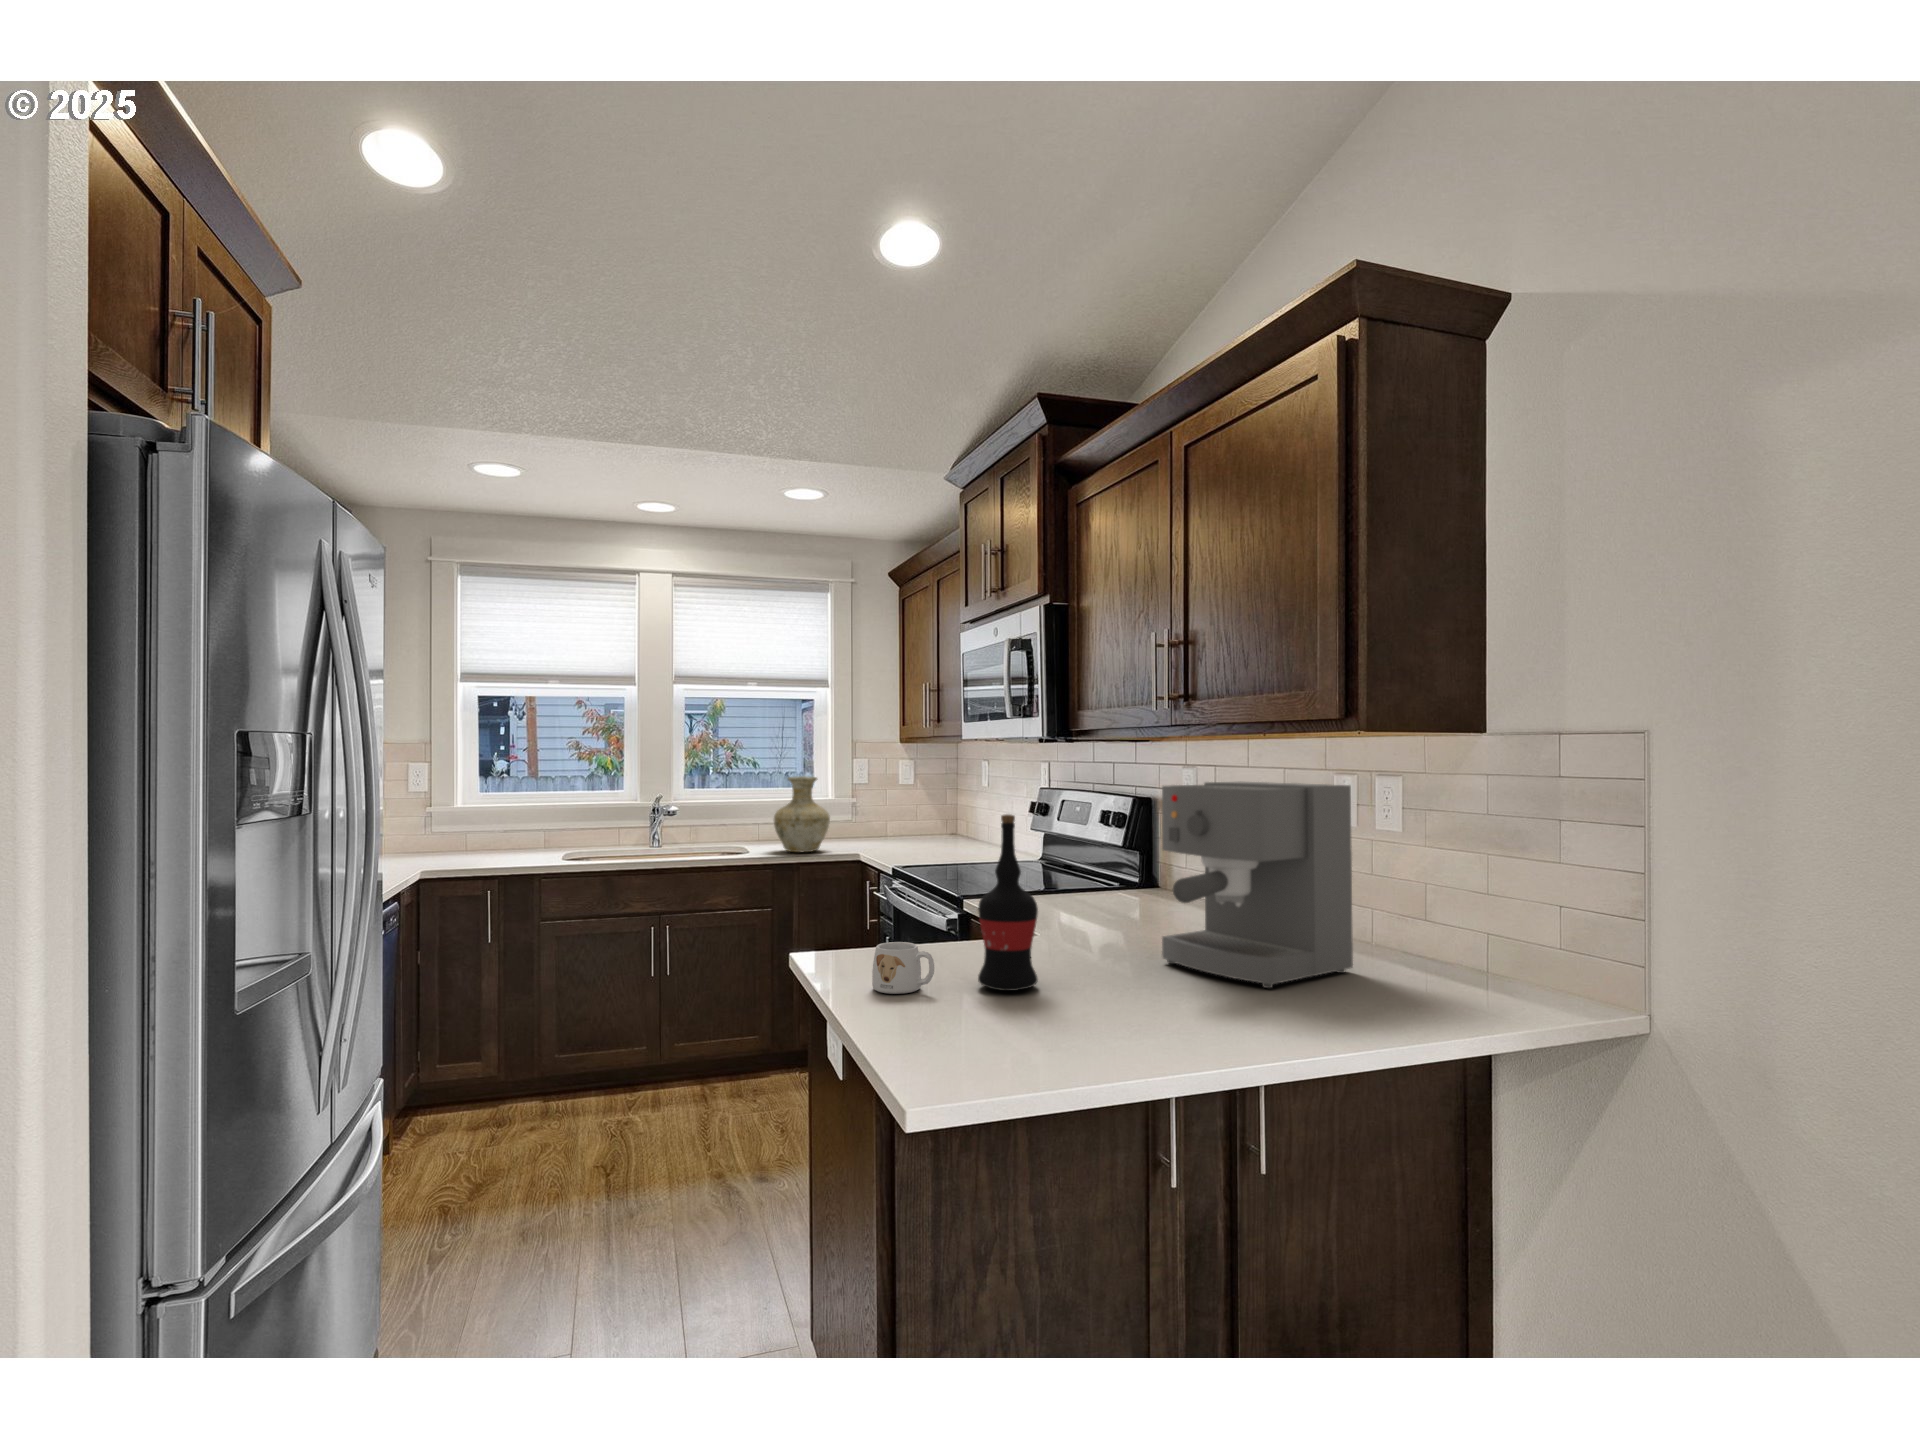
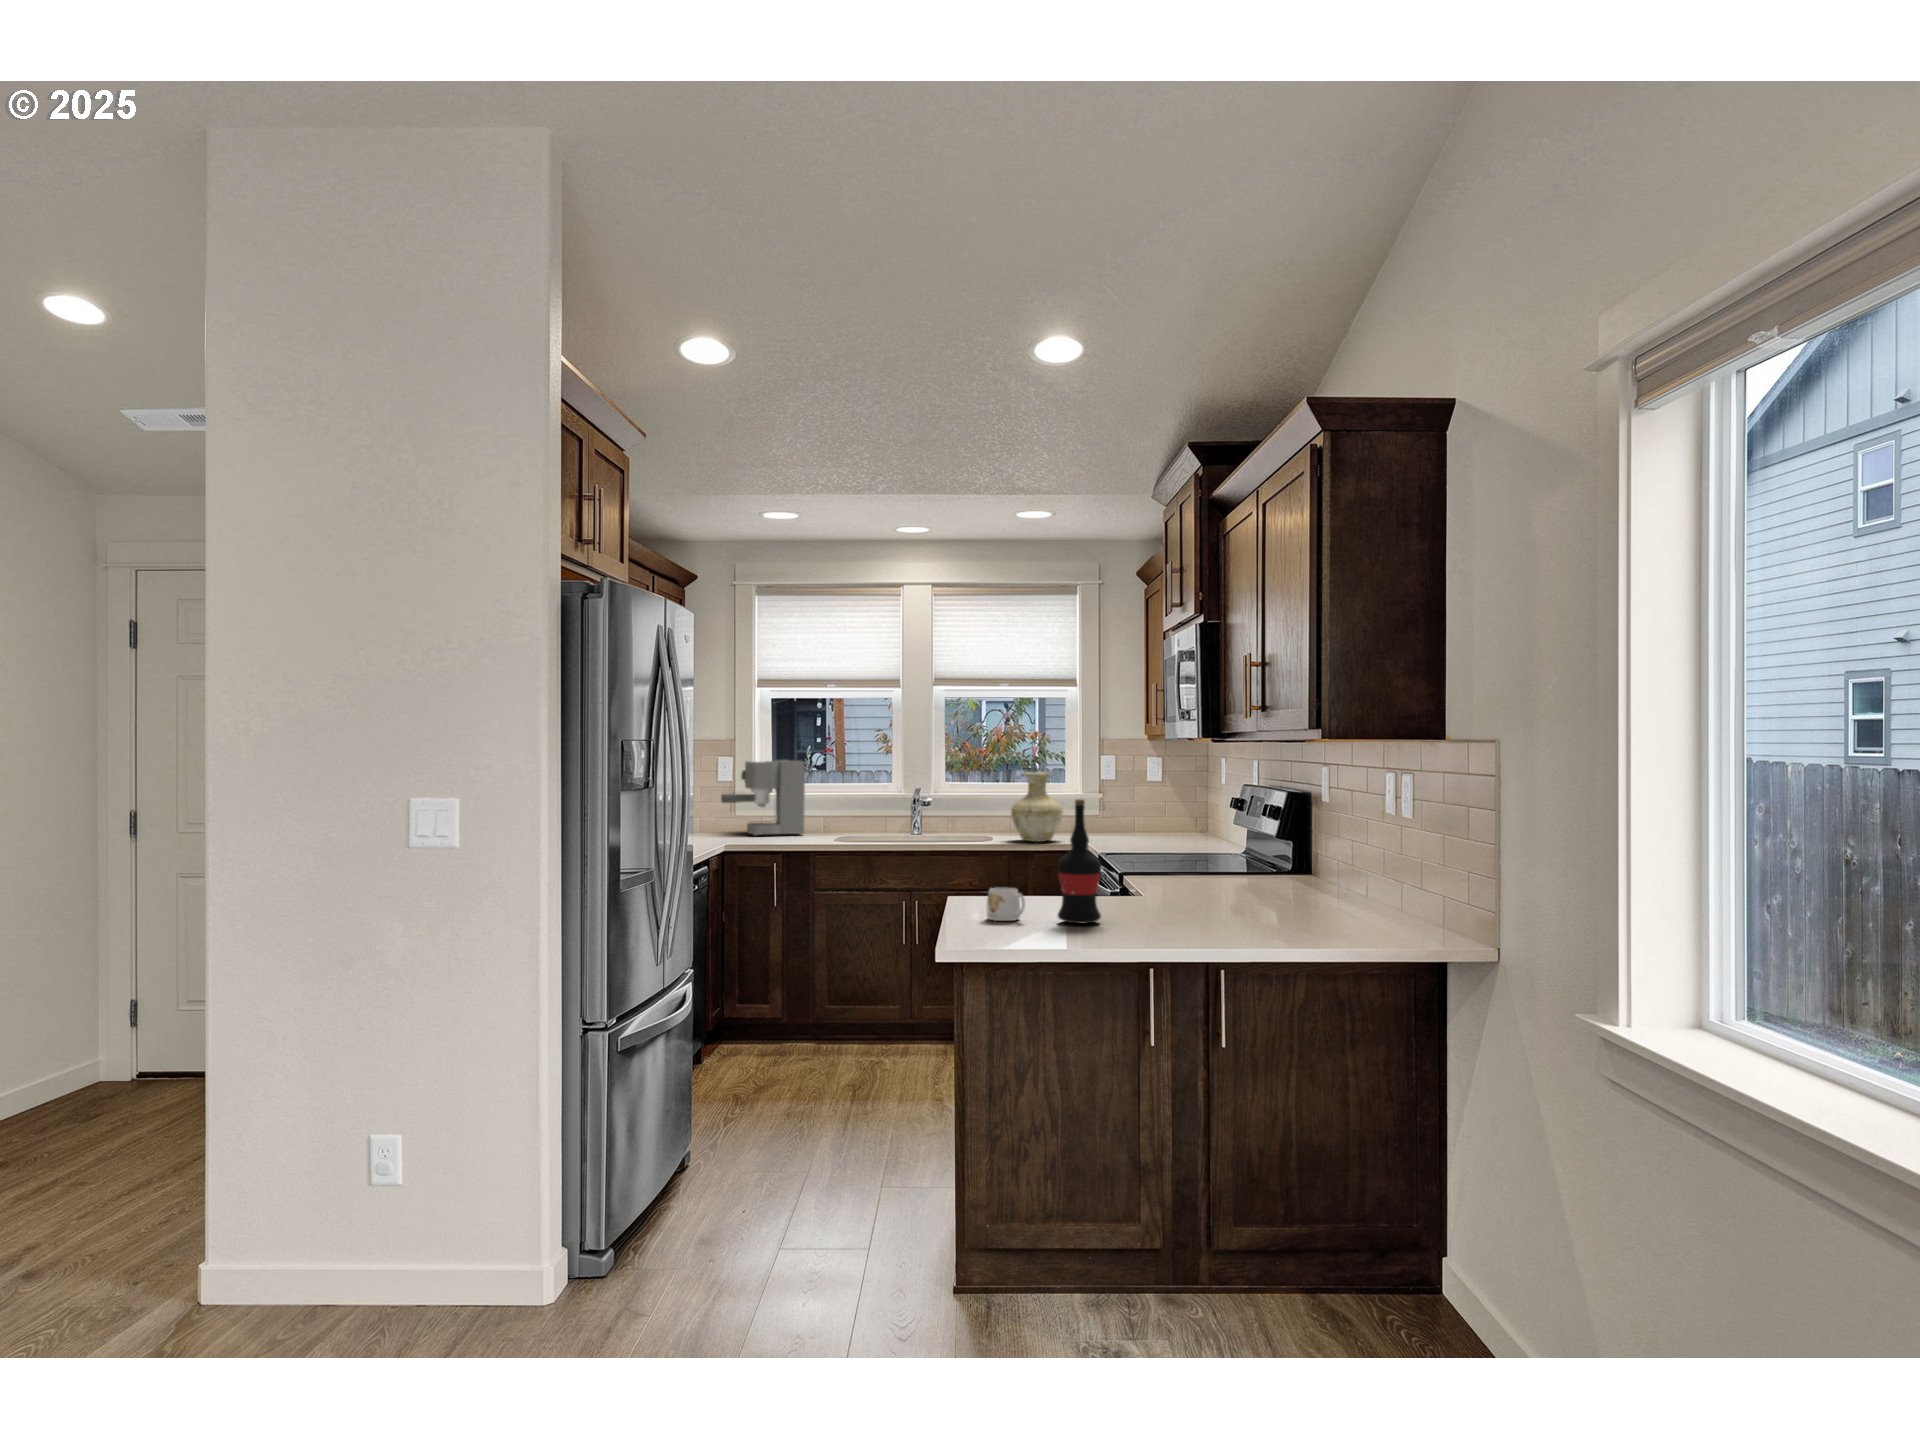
coffee maker: present [1162,782,1353,988] -> present [721,760,805,836]

